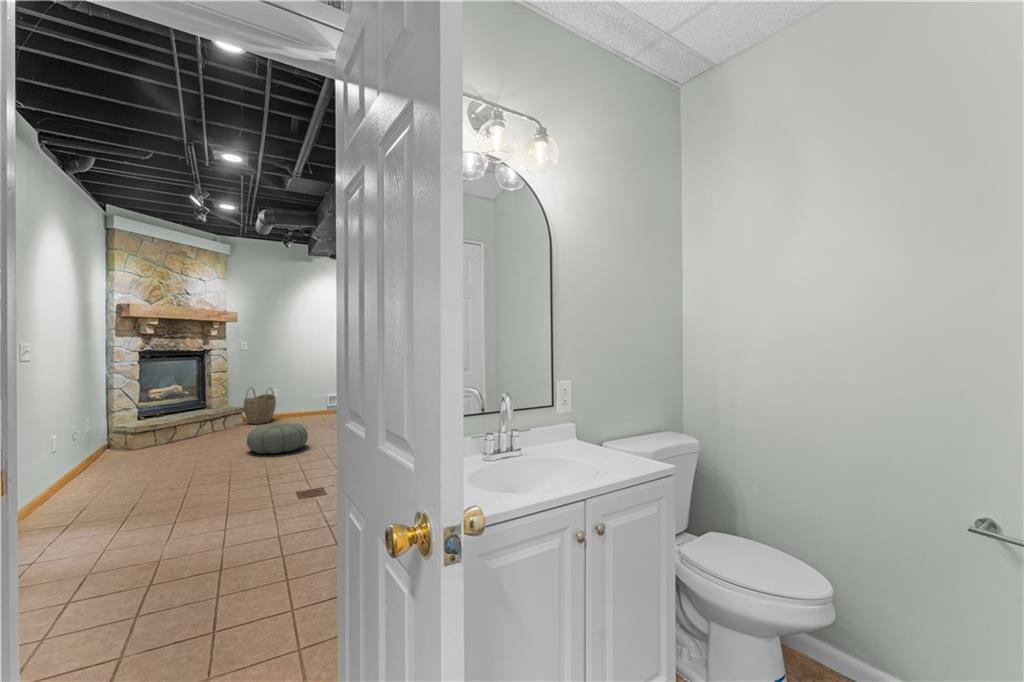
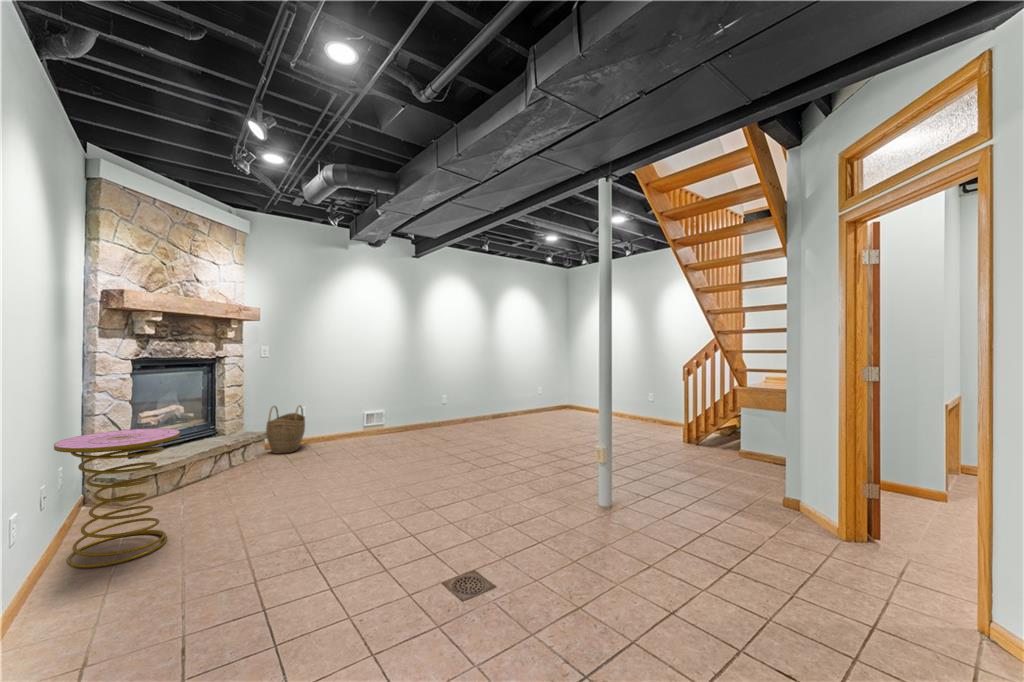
side table: none [82,396,158,475] -> present [54,428,180,568]
pouf: present [247,423,308,454] -> none [304,458,386,507]

